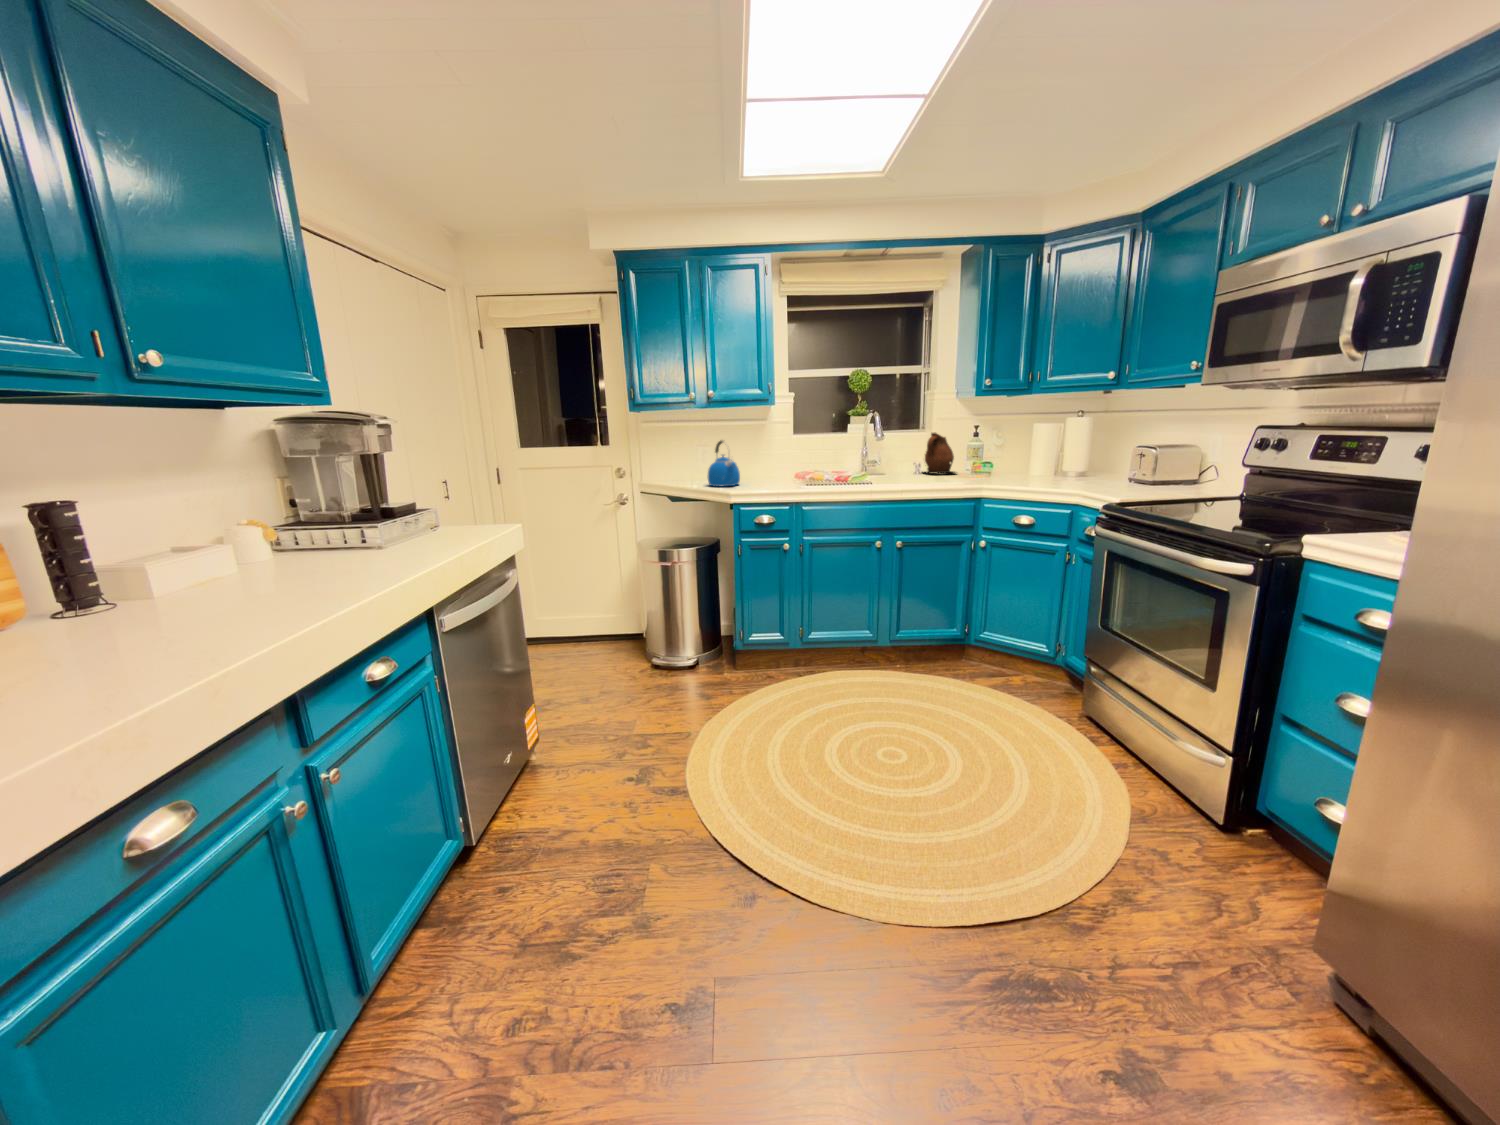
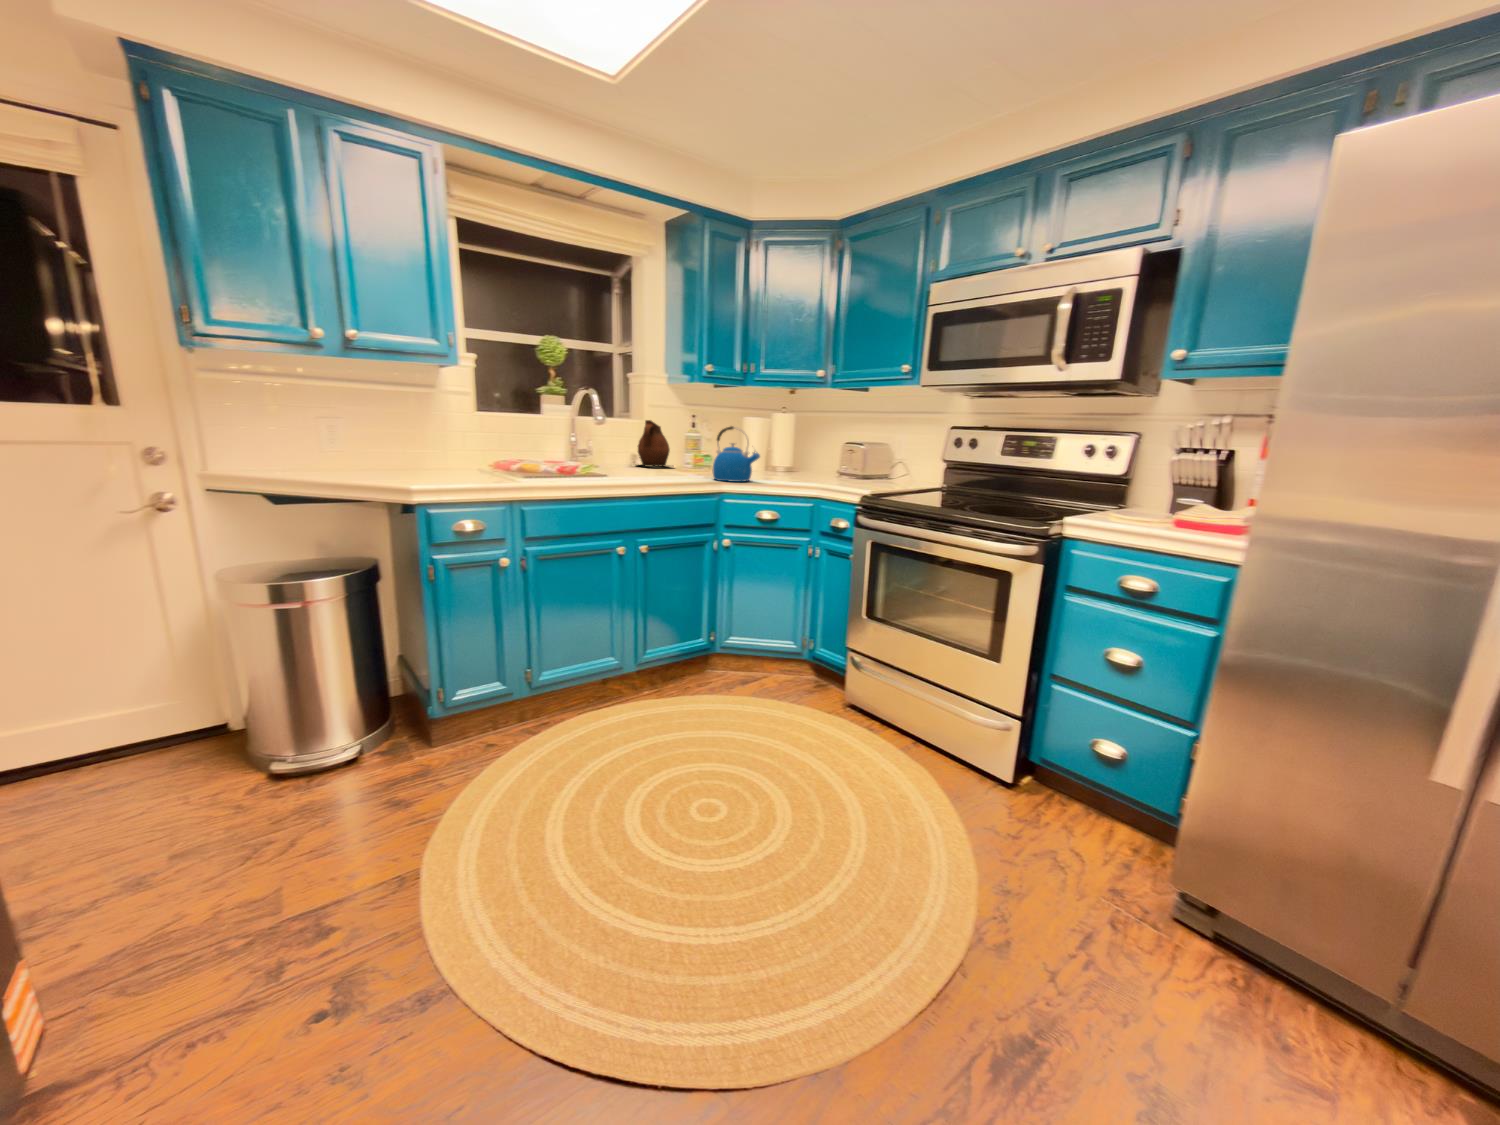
kettle: present [708,440,740,486] -> present [712,426,760,482]

